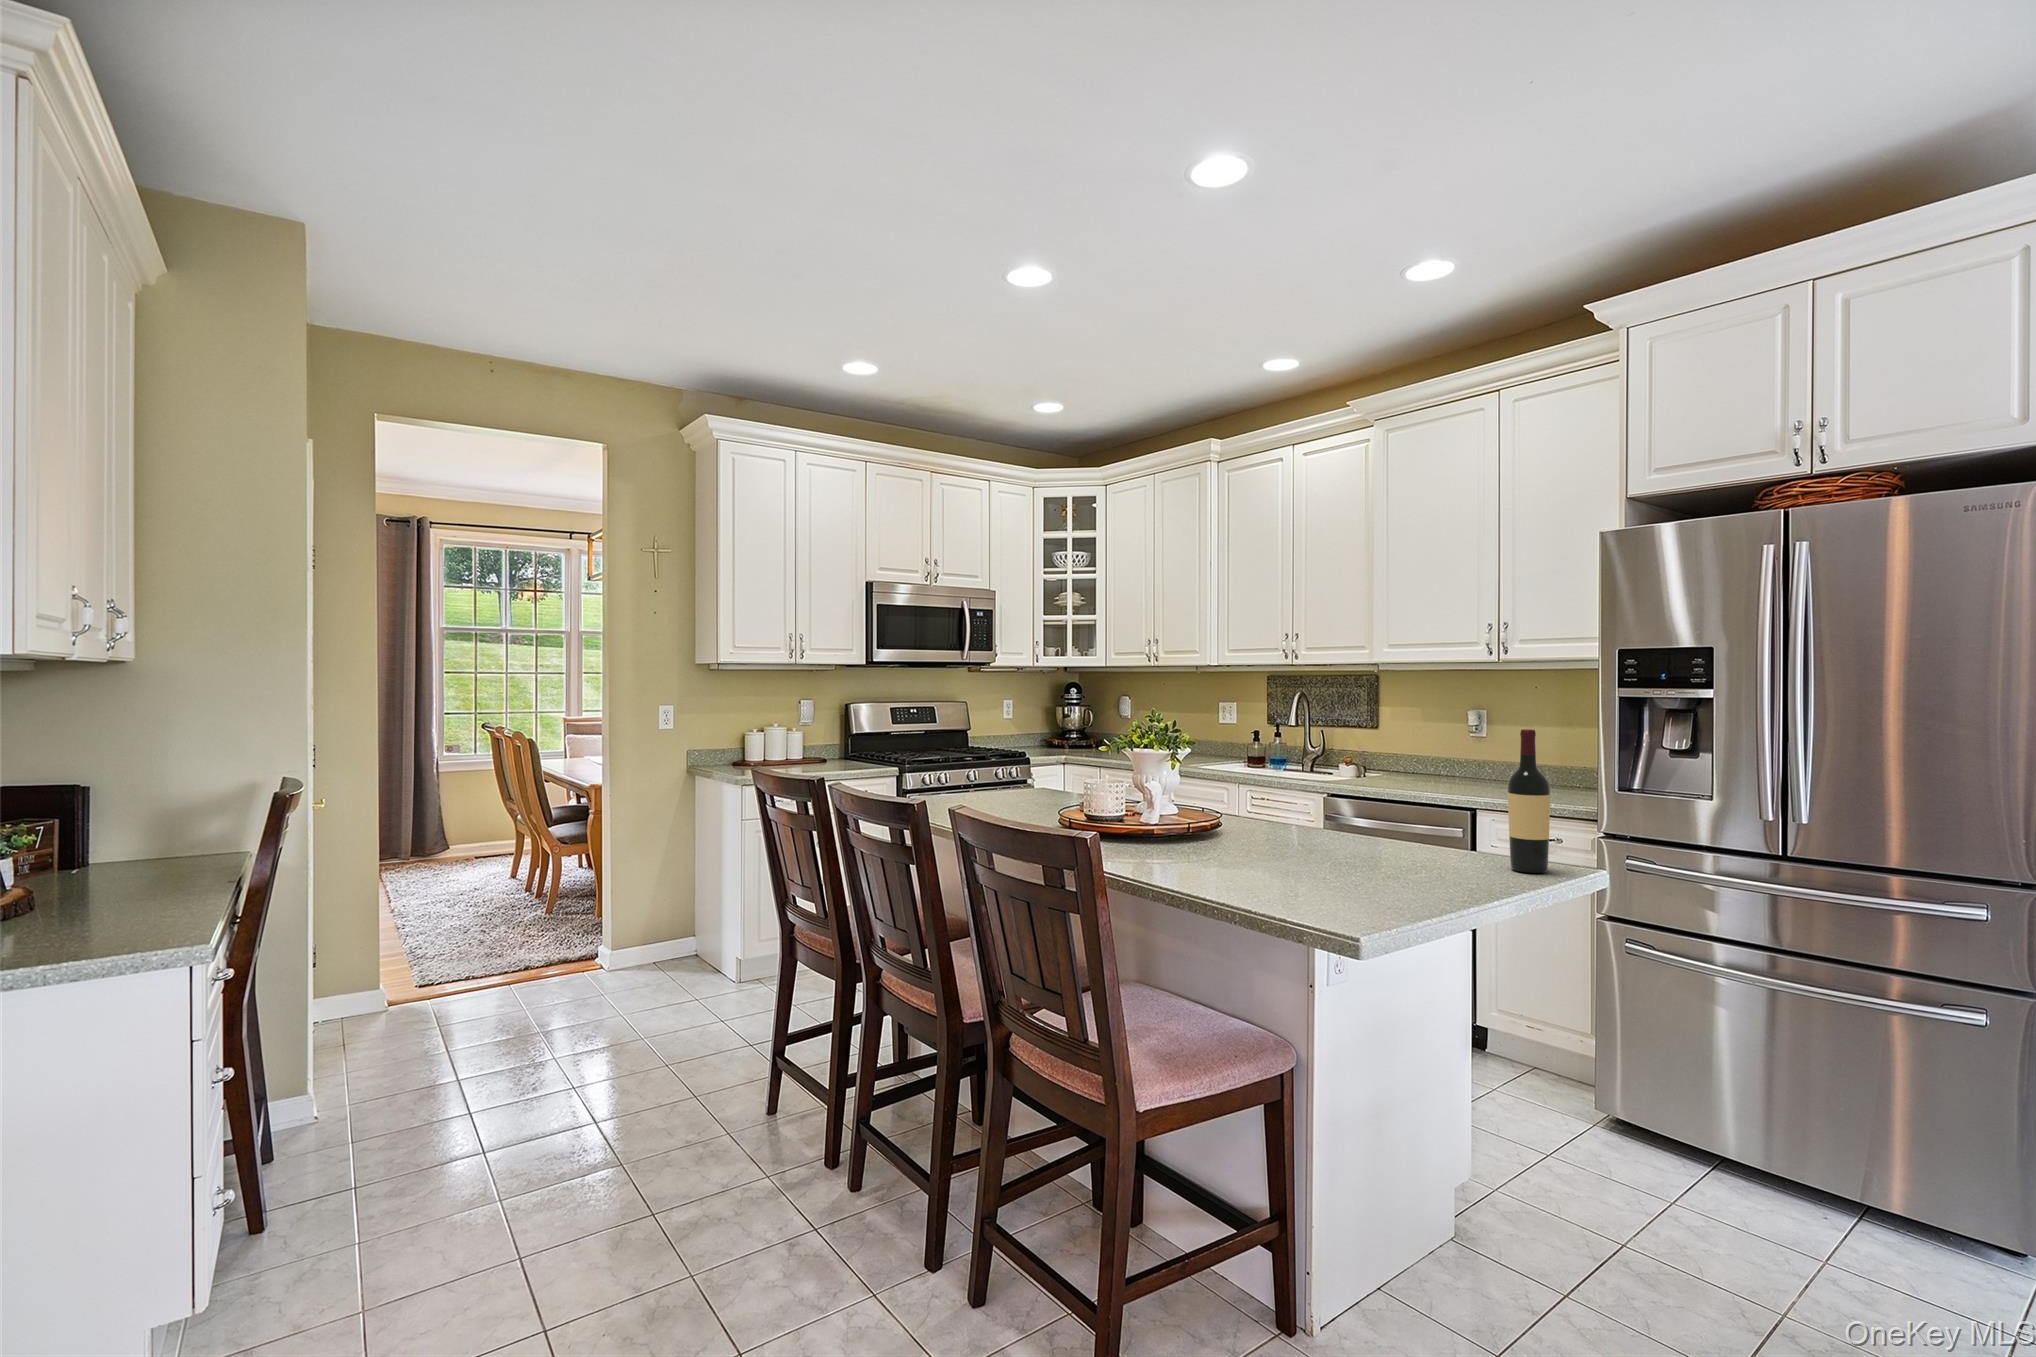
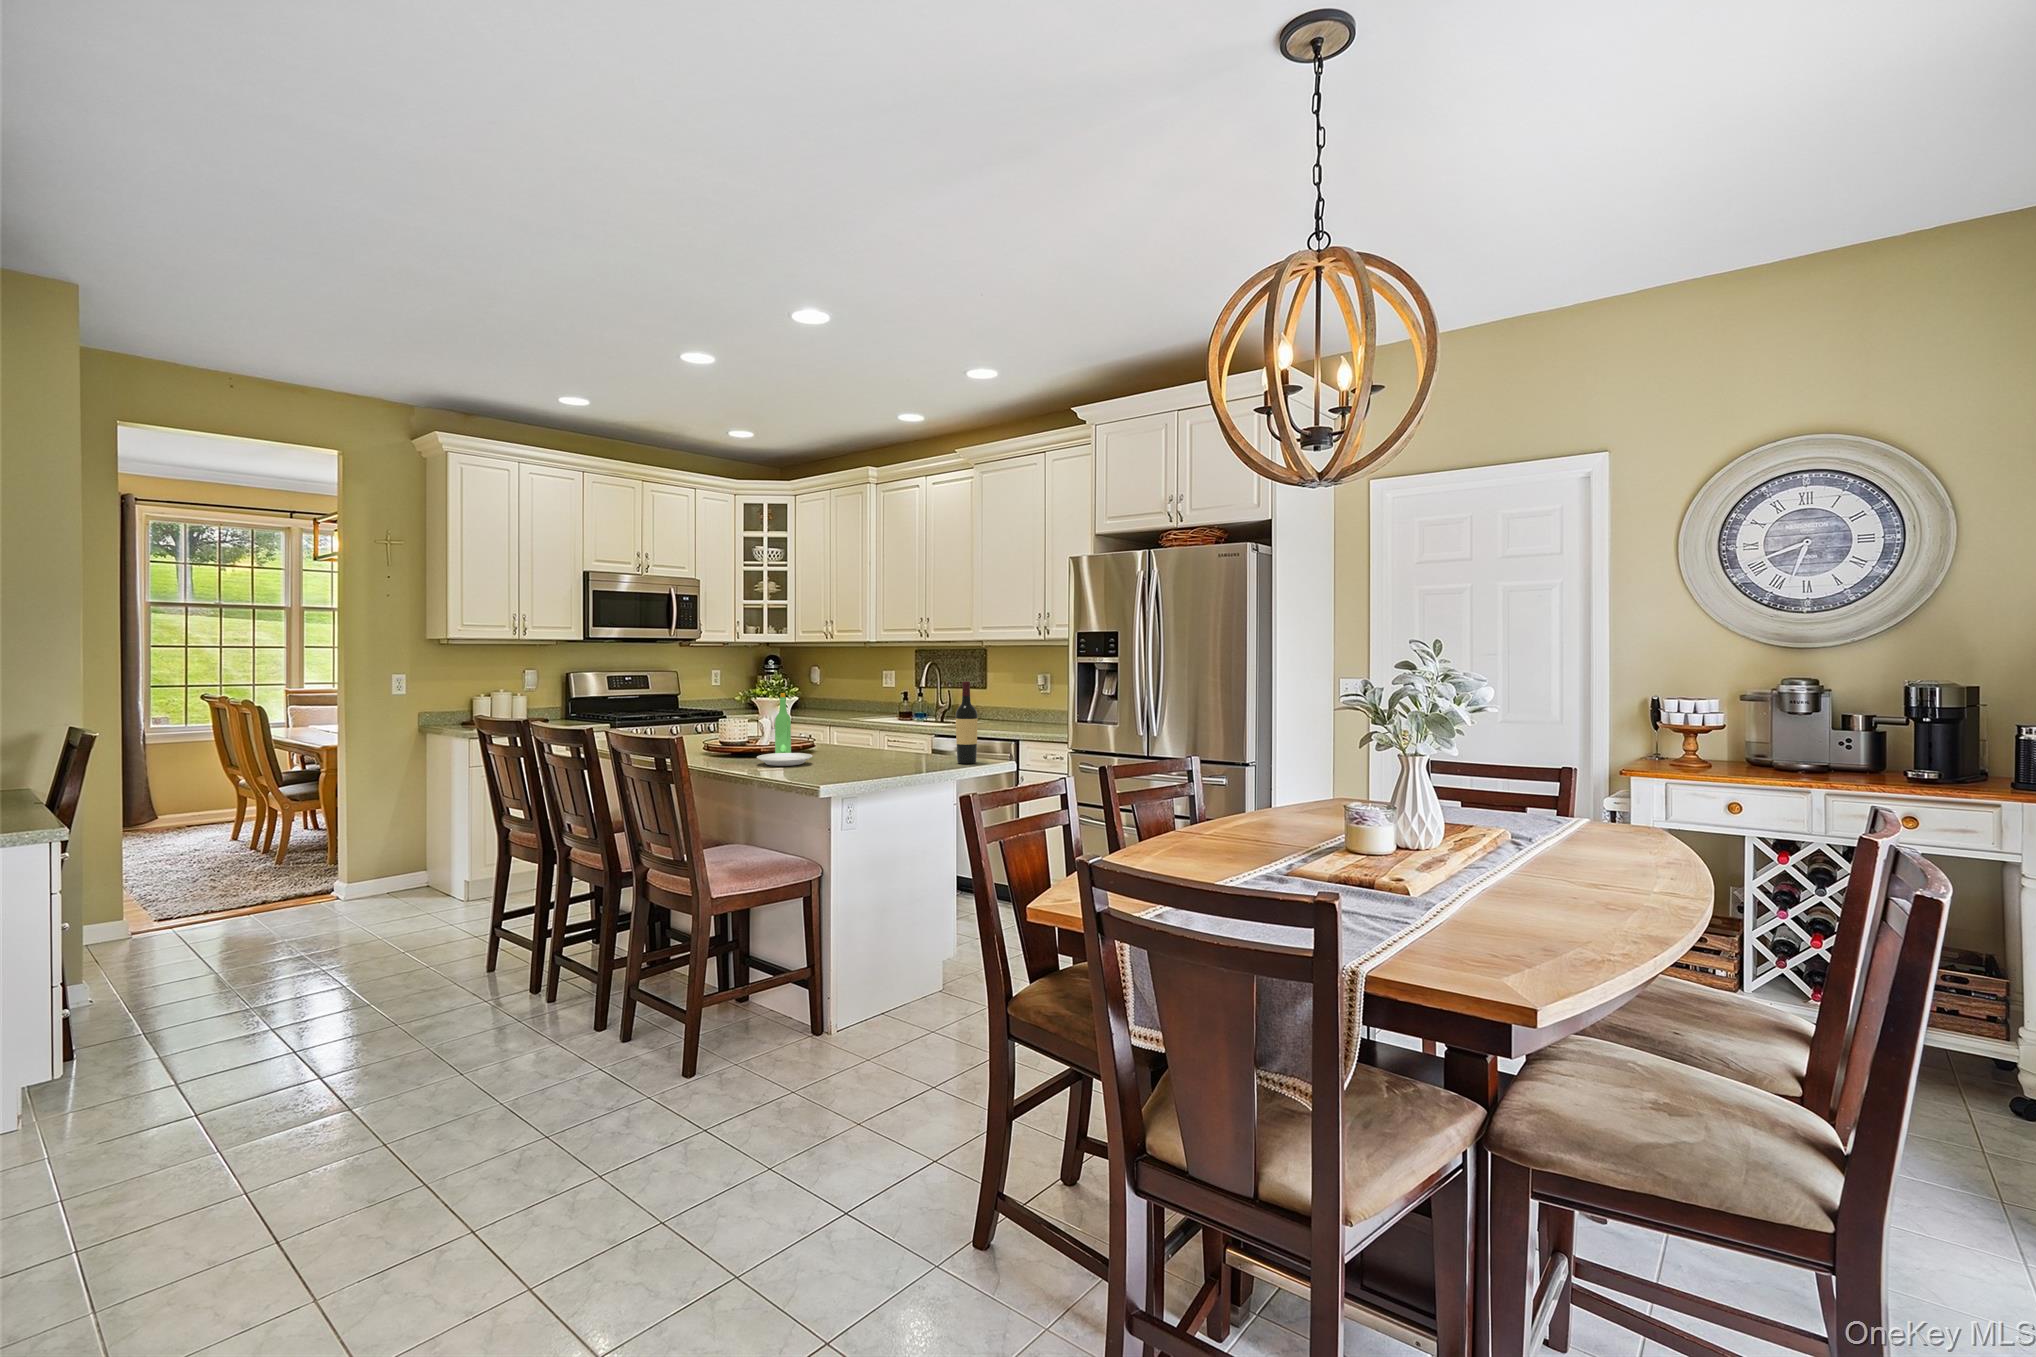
plate: none [1172,744,1263,868] -> present [757,693,812,766]

